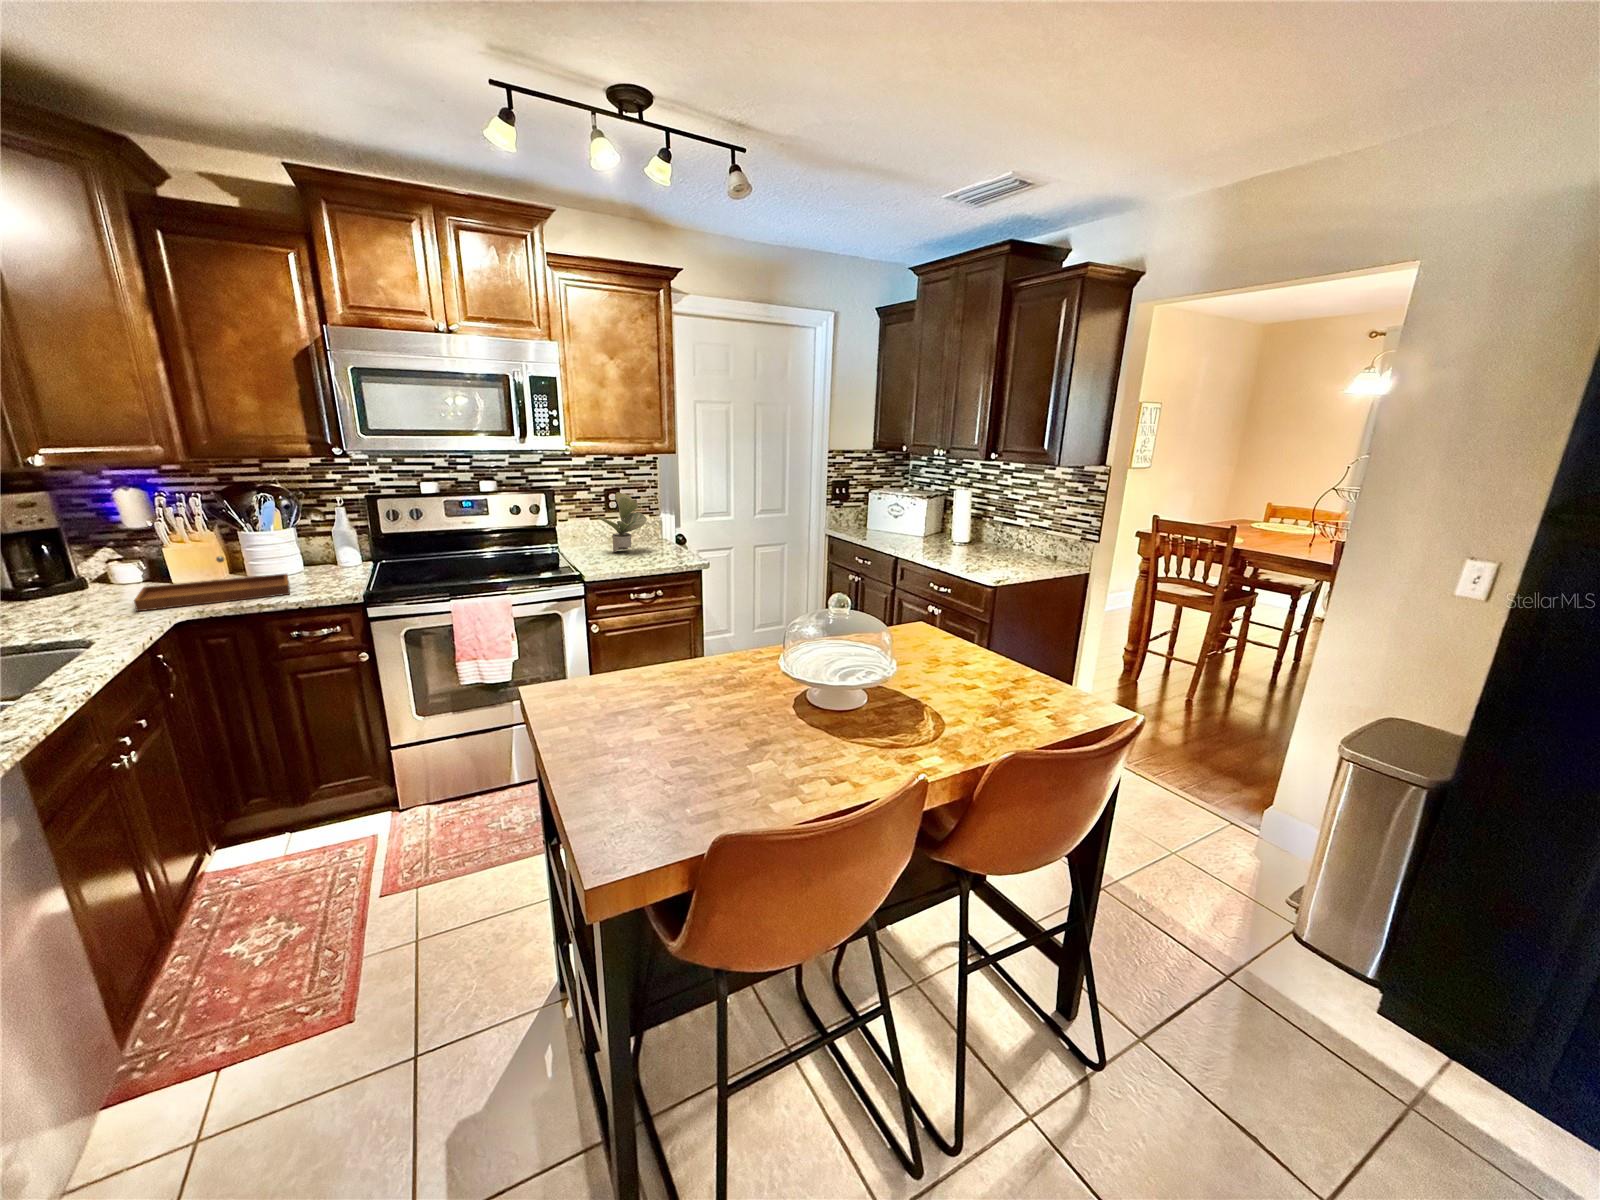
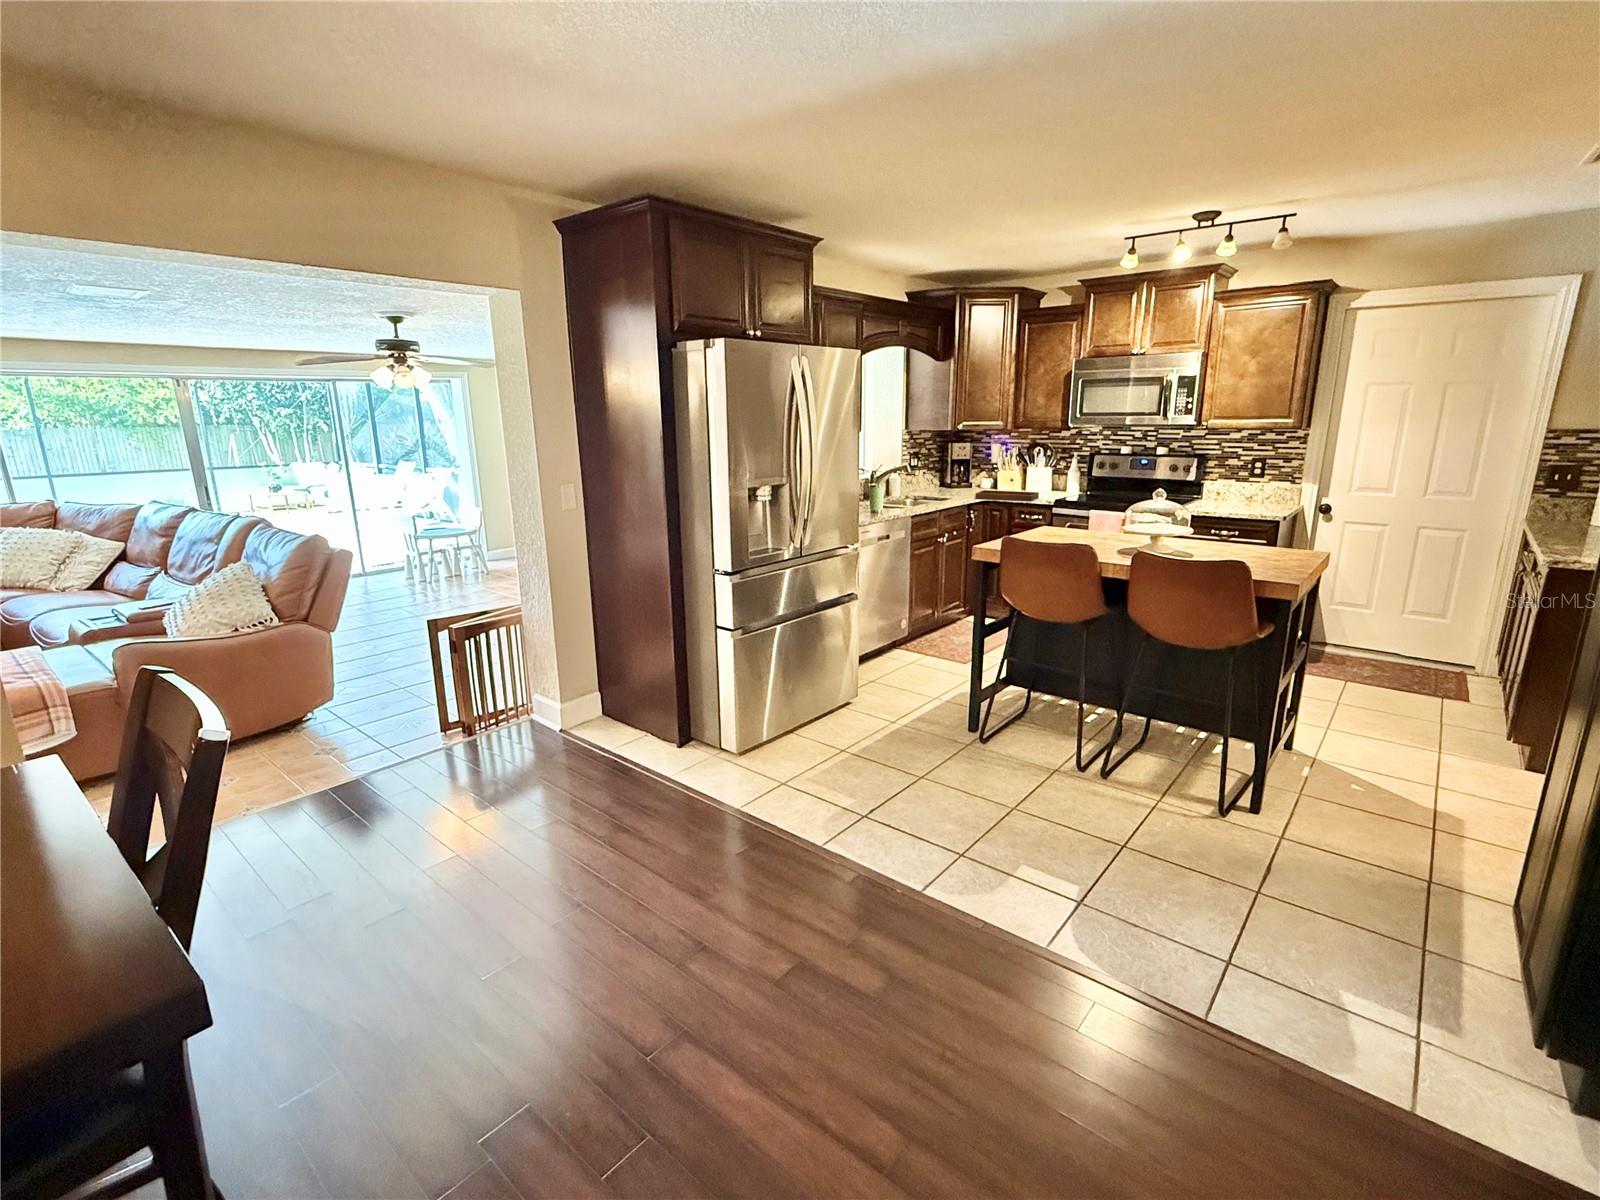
potted plant: present [597,492,647,552] -> none [1228,460,1271,507]

